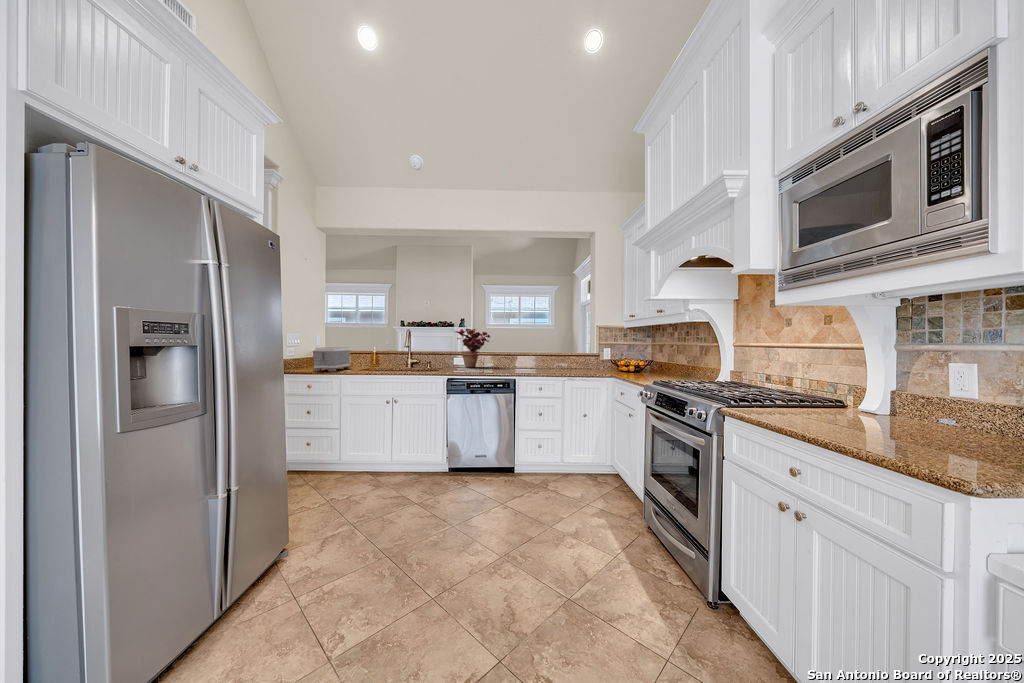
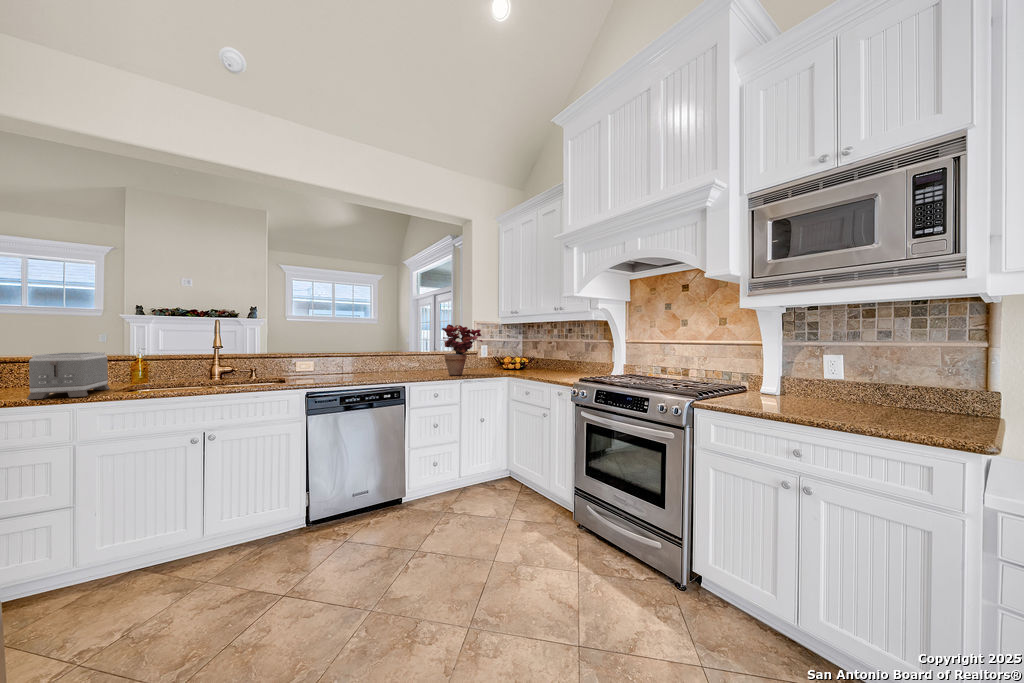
potted plant: present [455,329,490,367] -> present [442,324,483,375]

